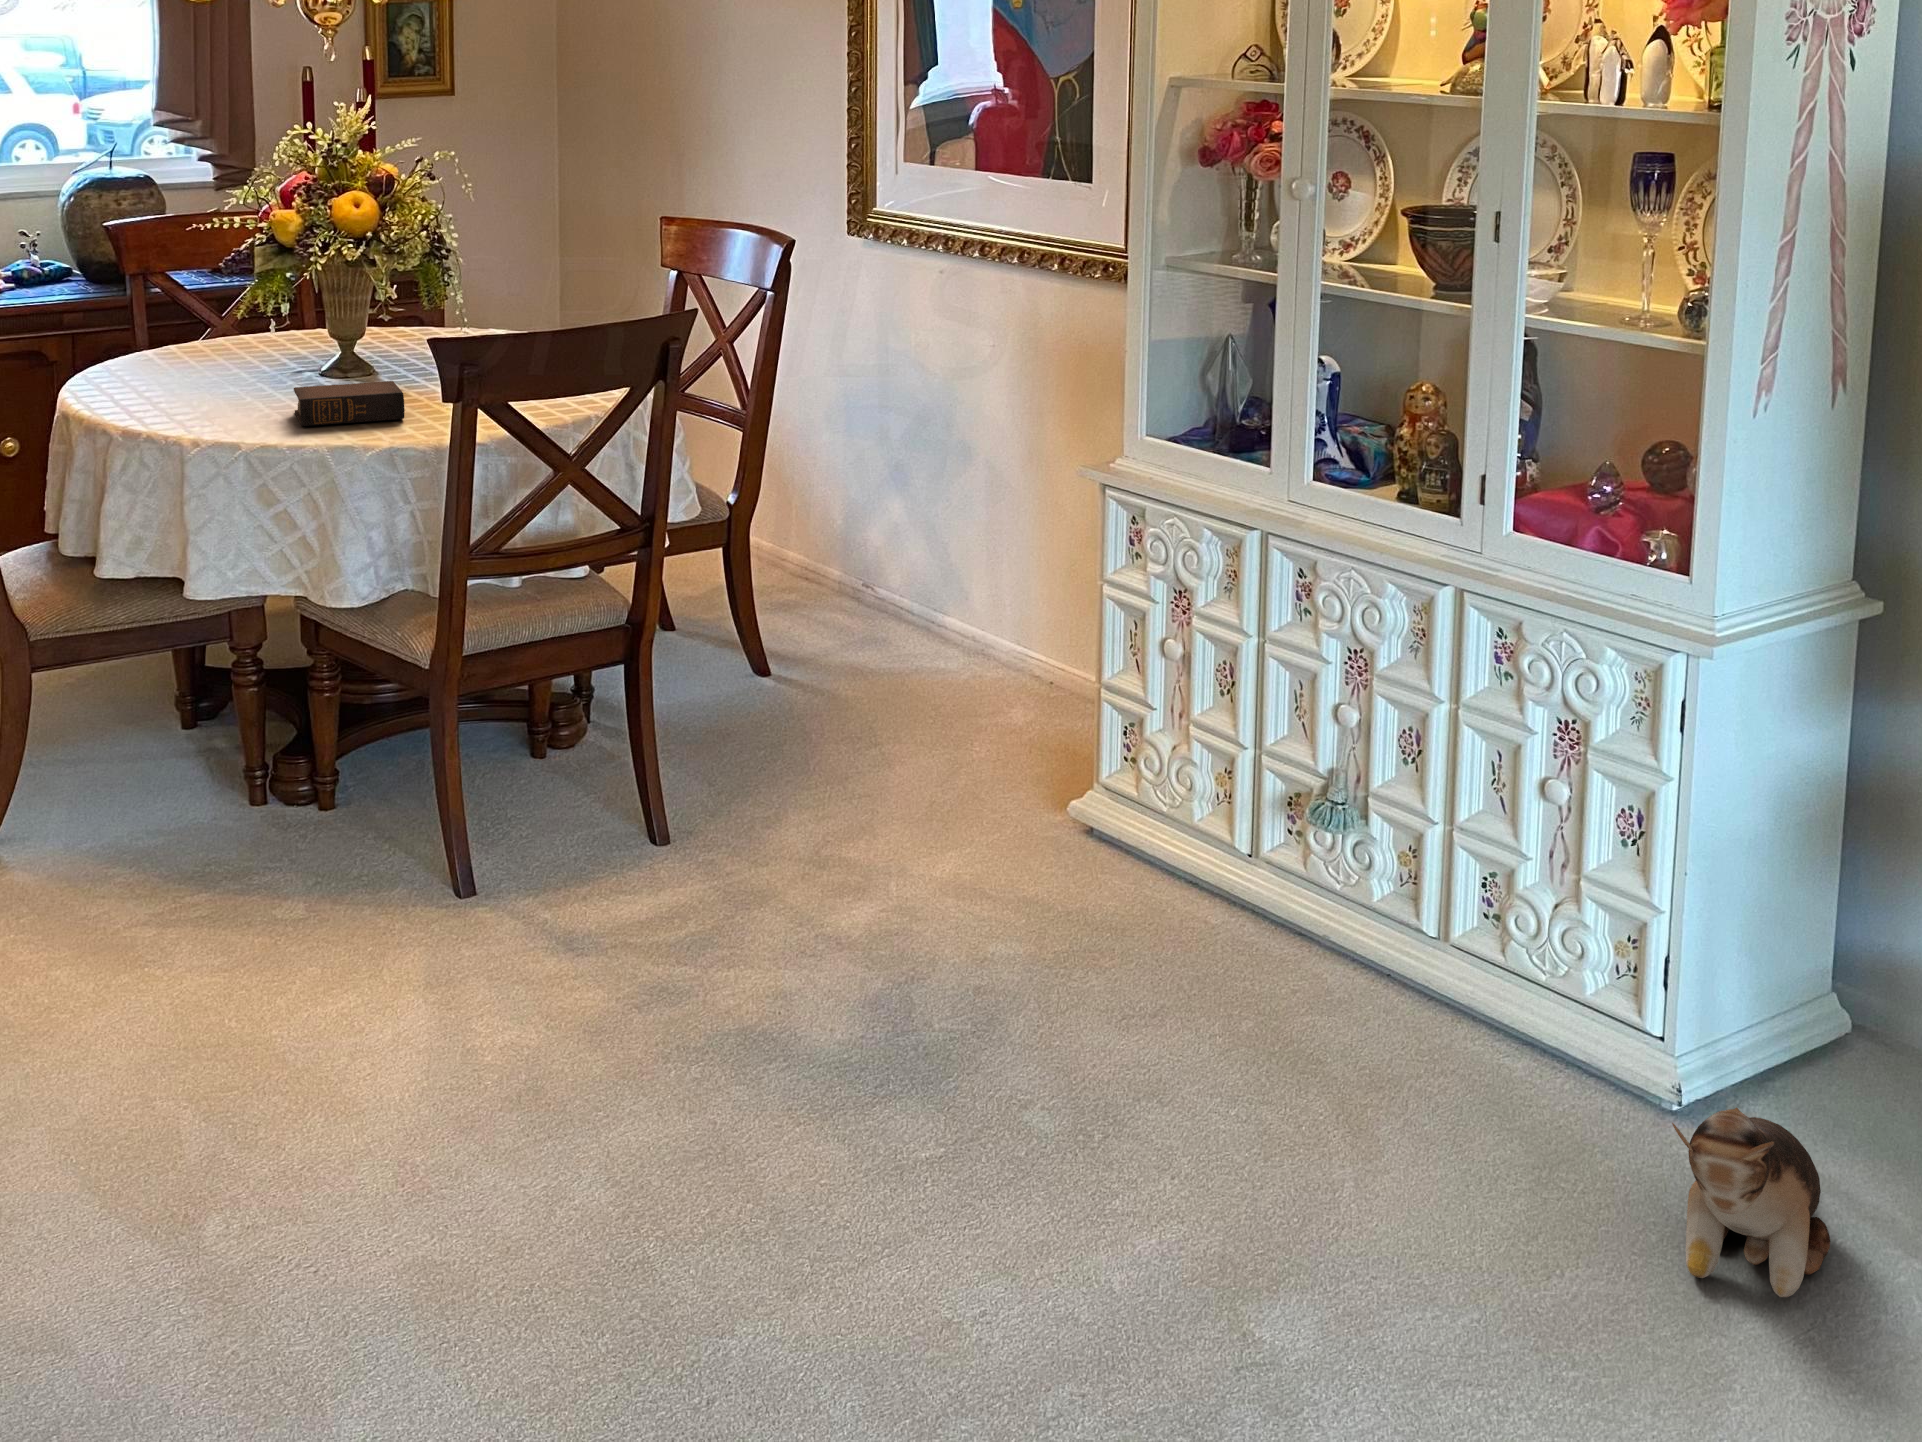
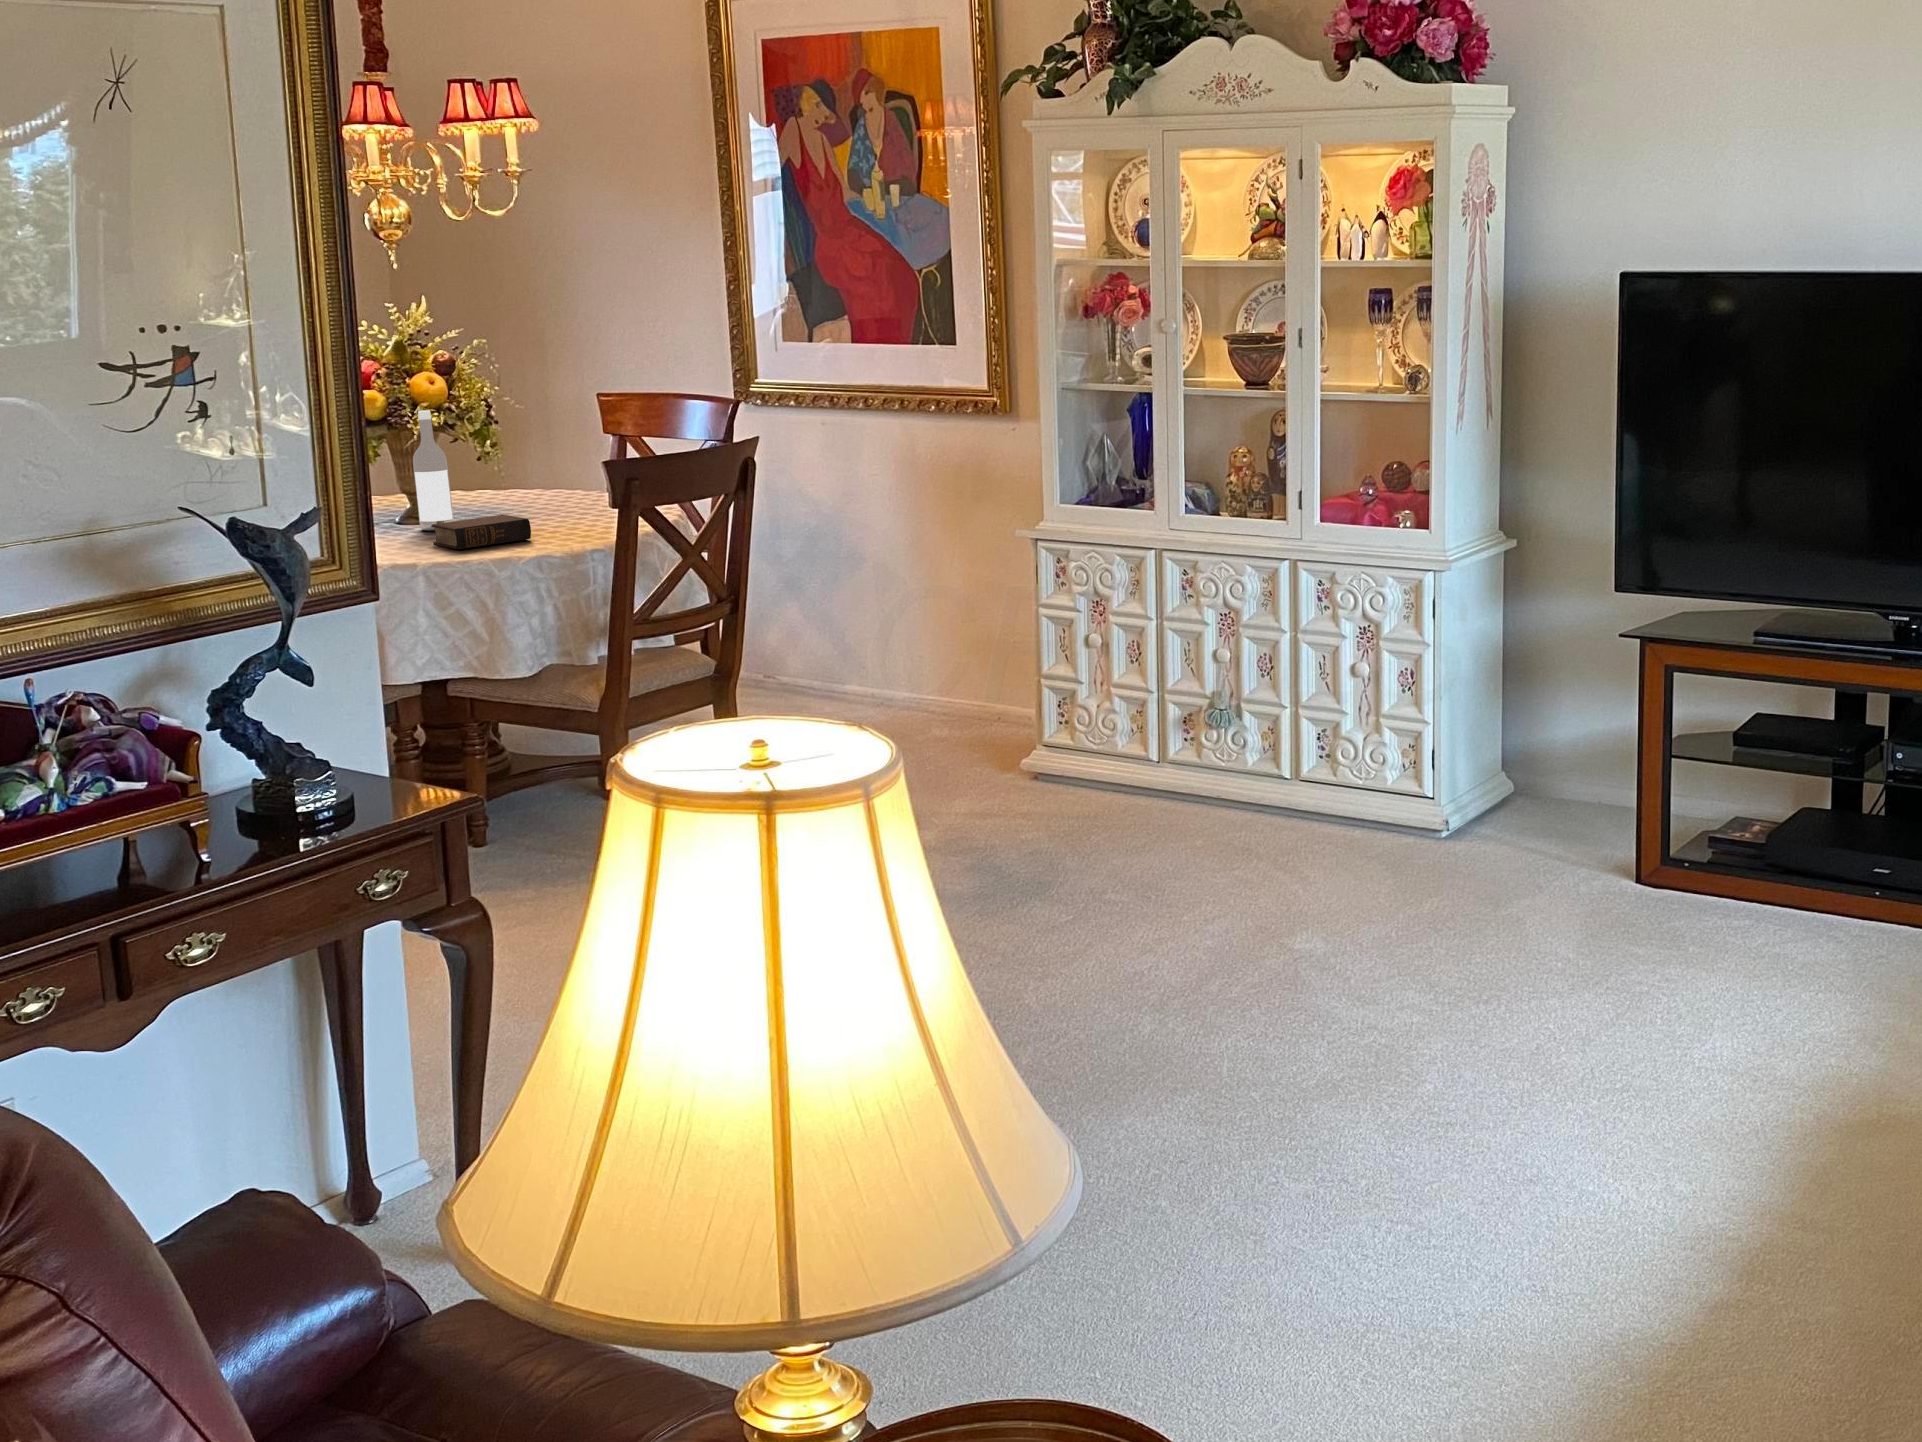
wine bottle: none [310,238,355,390] -> present [413,410,454,530]
plush toy: present [1672,1108,1830,1297] -> none [1479,791,1548,892]

